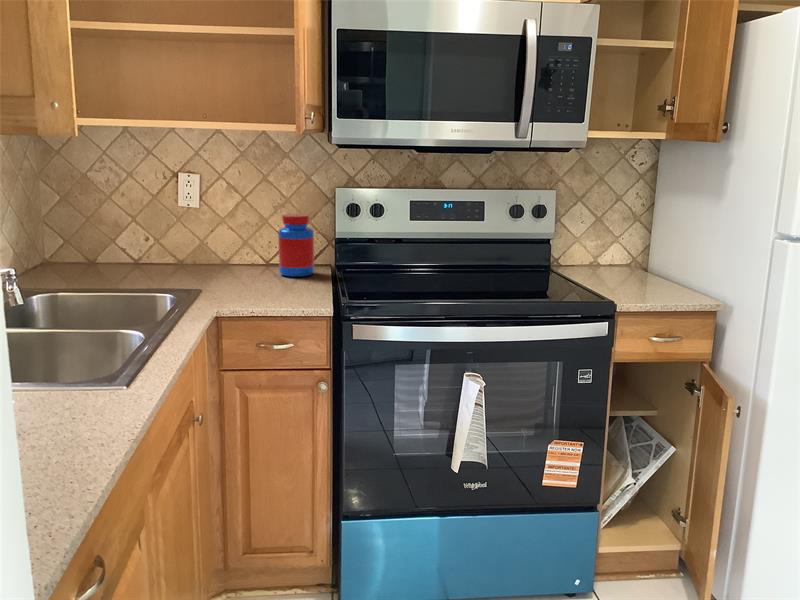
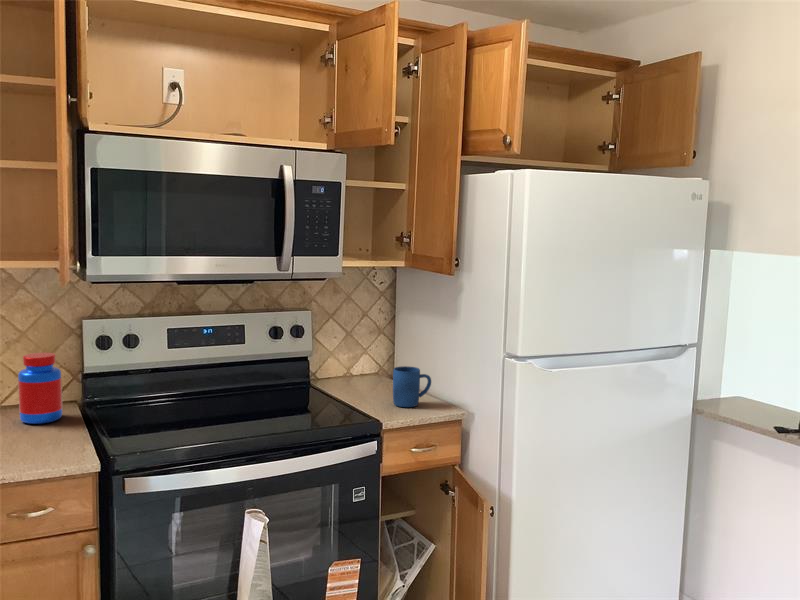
mug: none [637,250,683,293] -> present [393,366,431,407]

